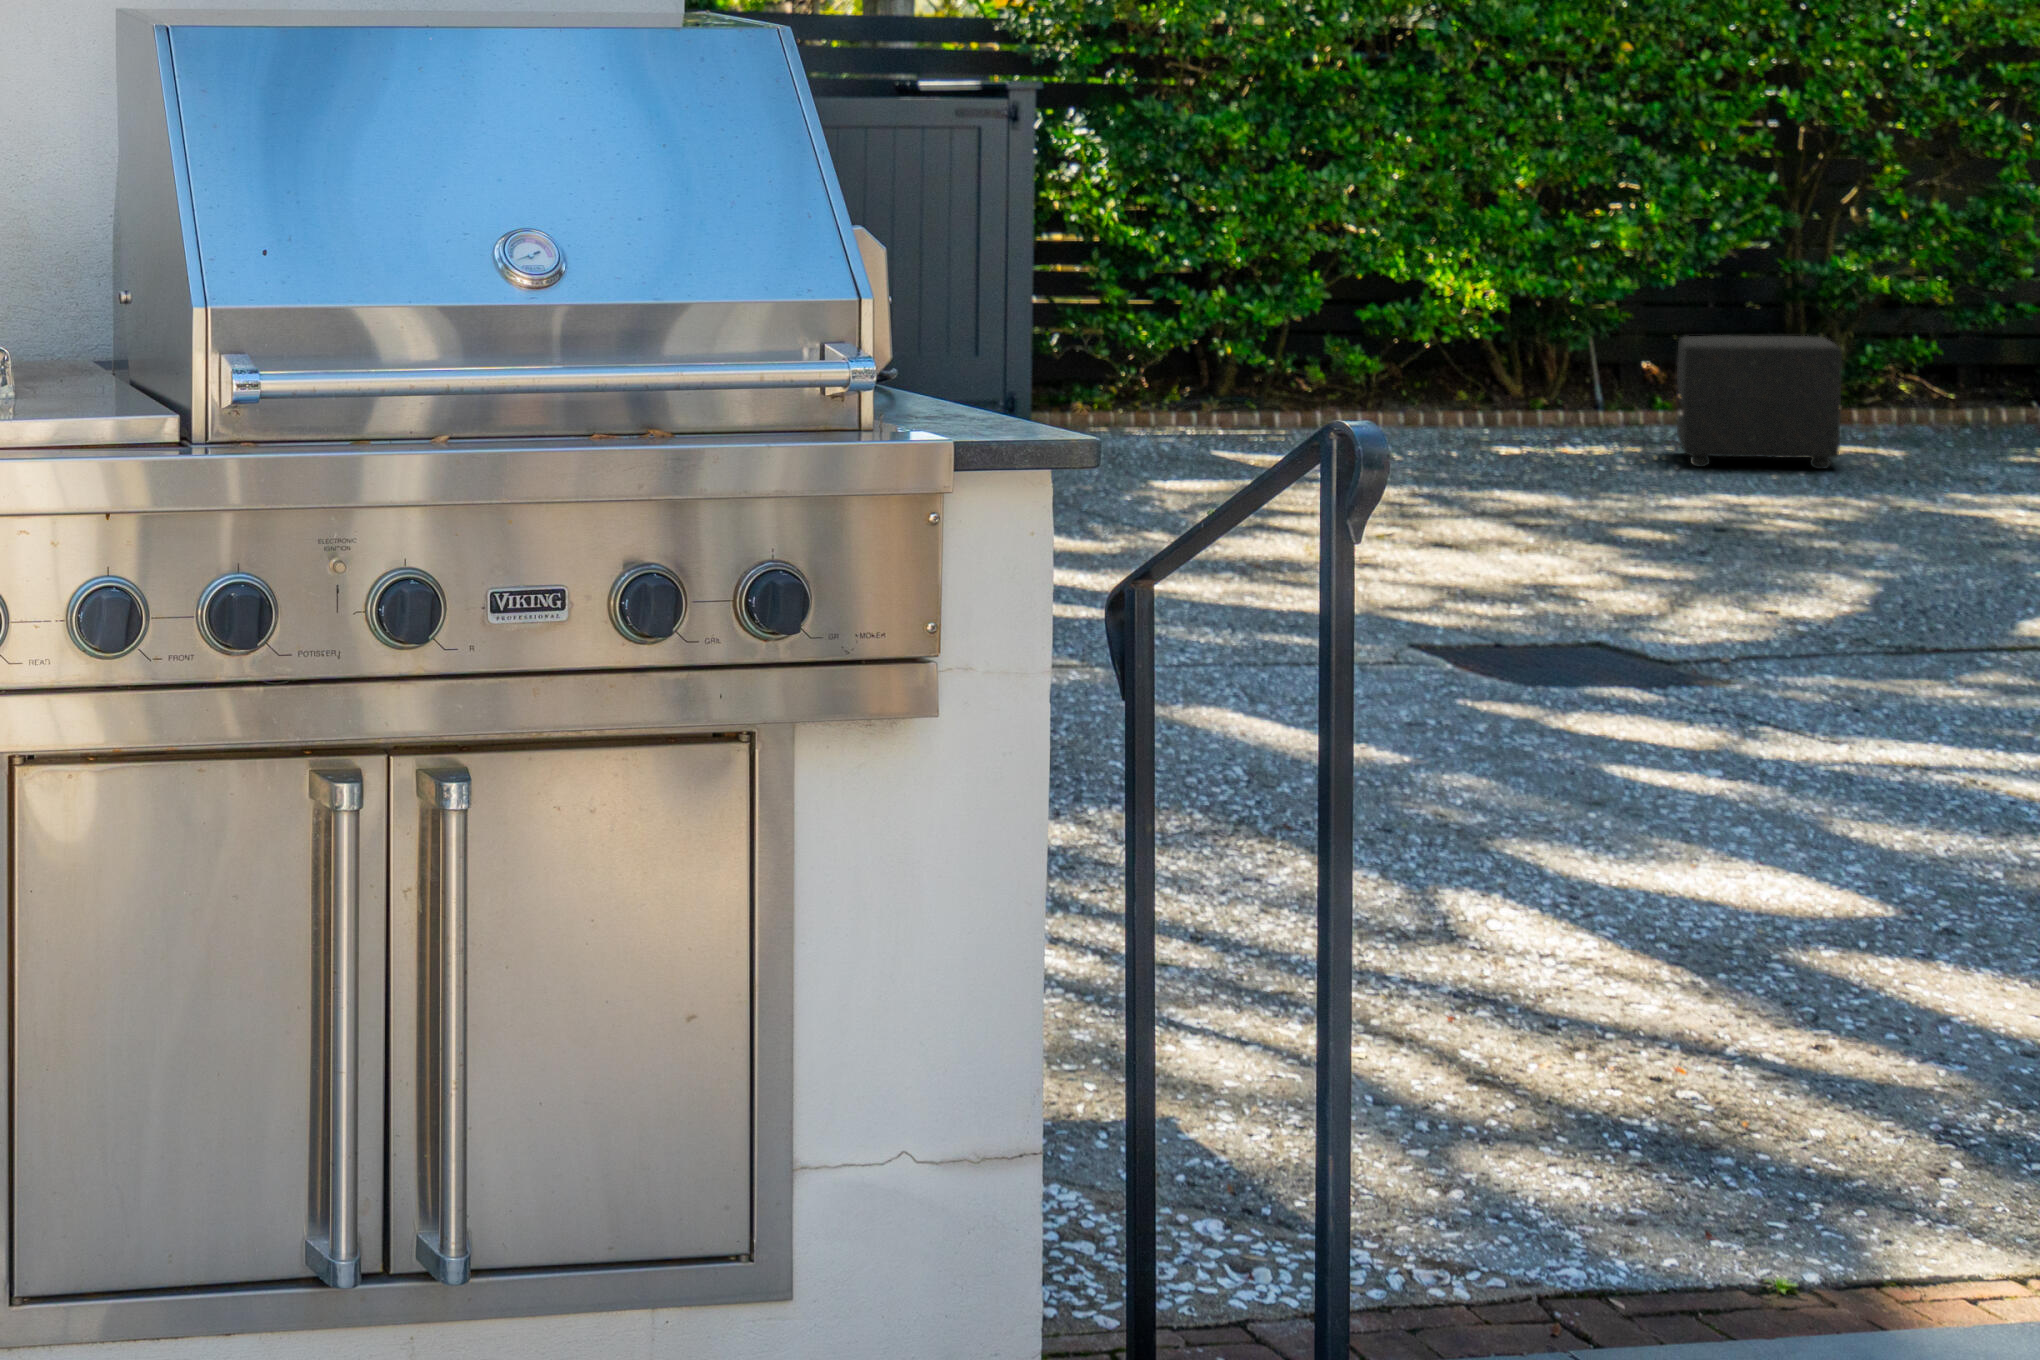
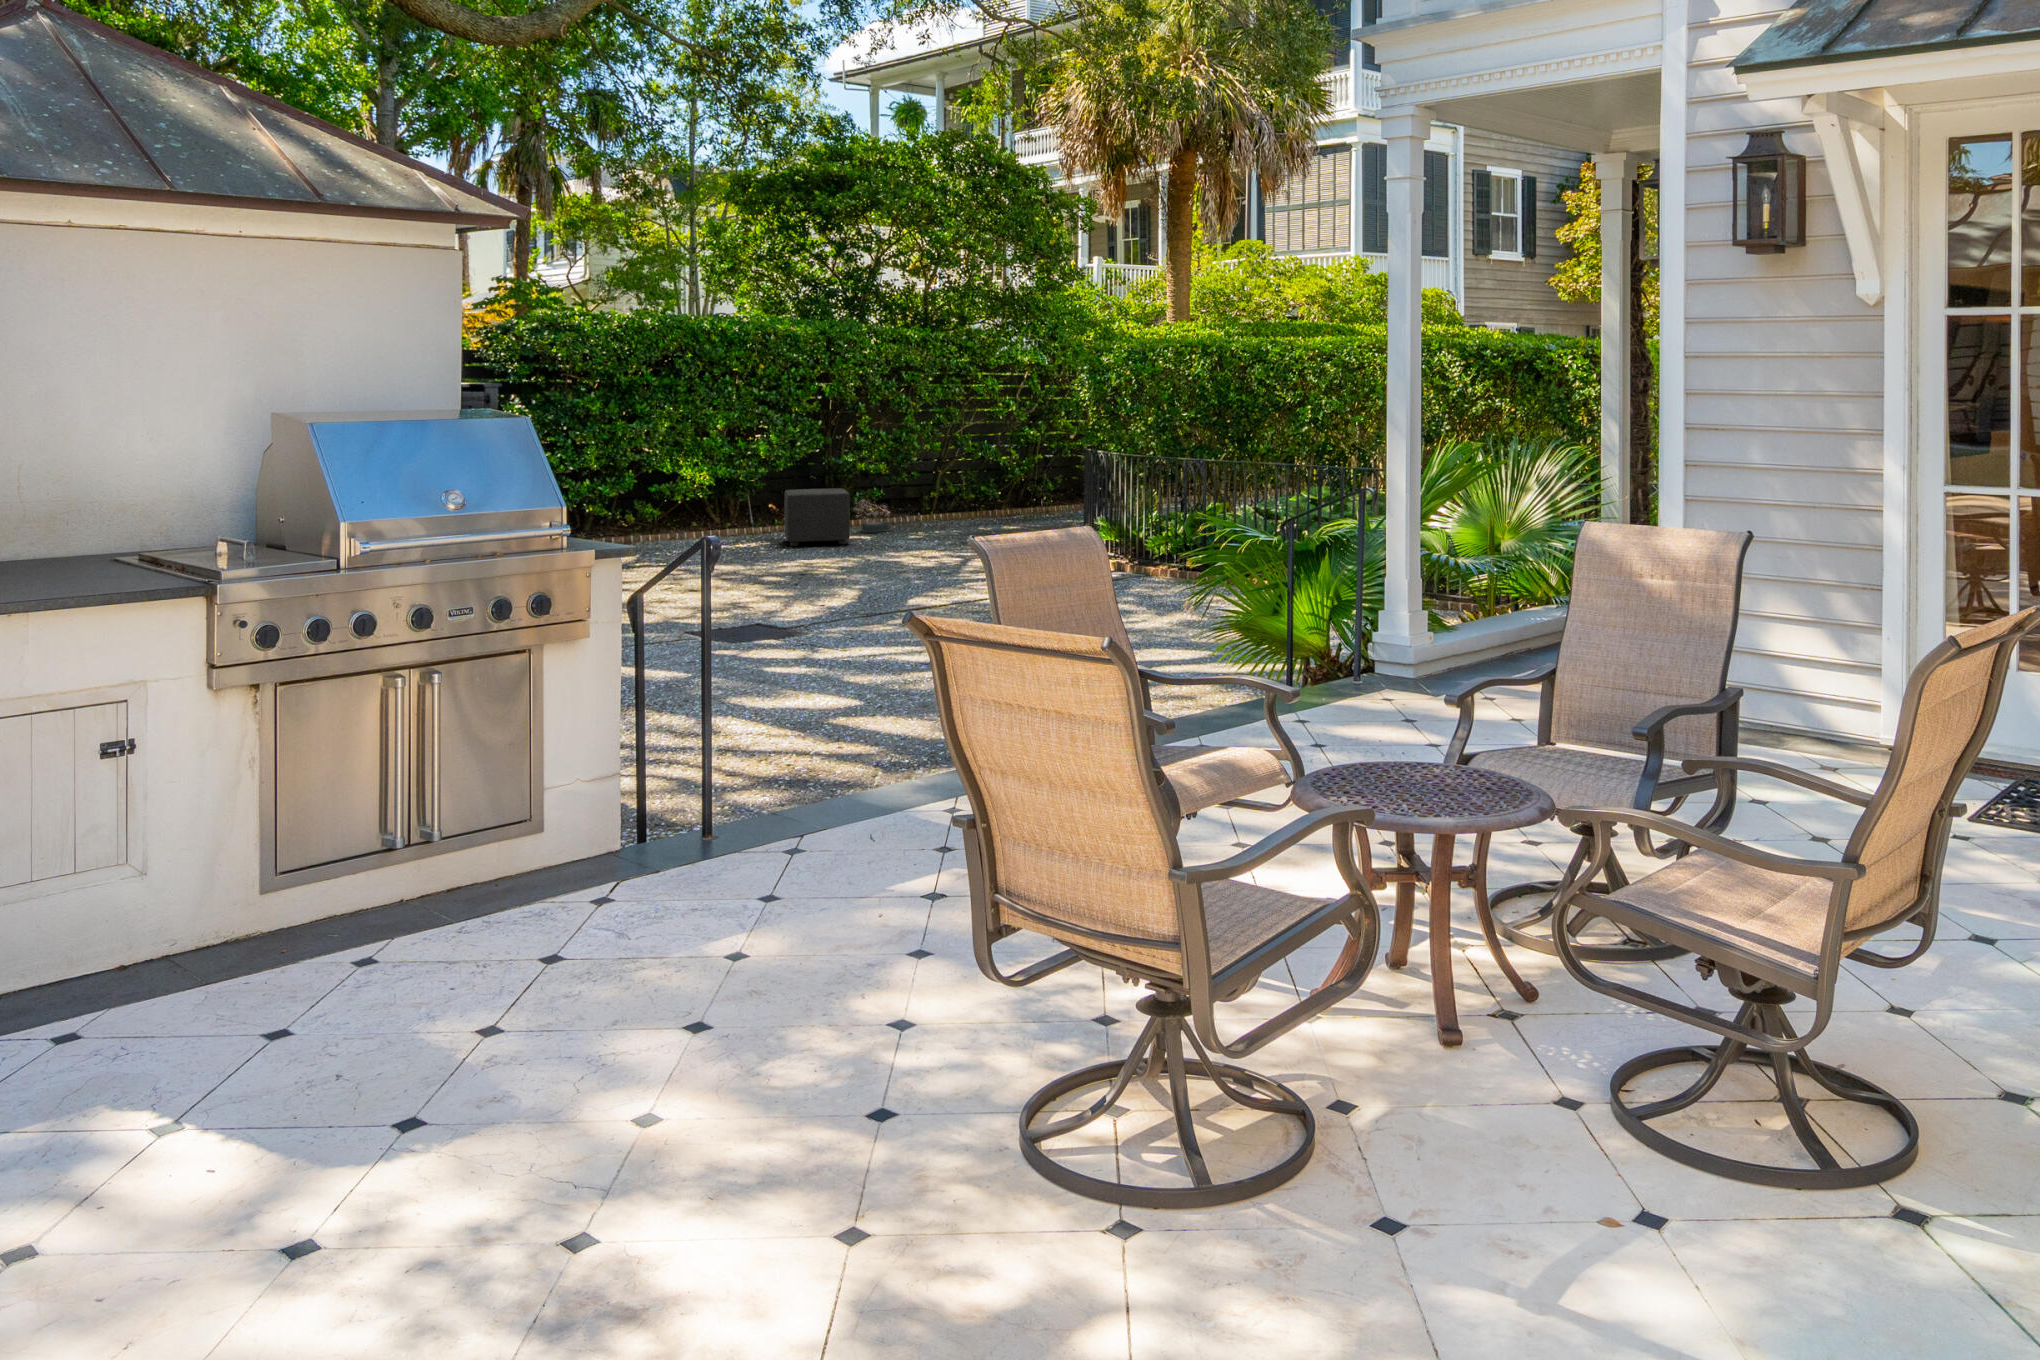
decorative plant: none [1850,366,1943,447] -> present [861,506,889,533]

